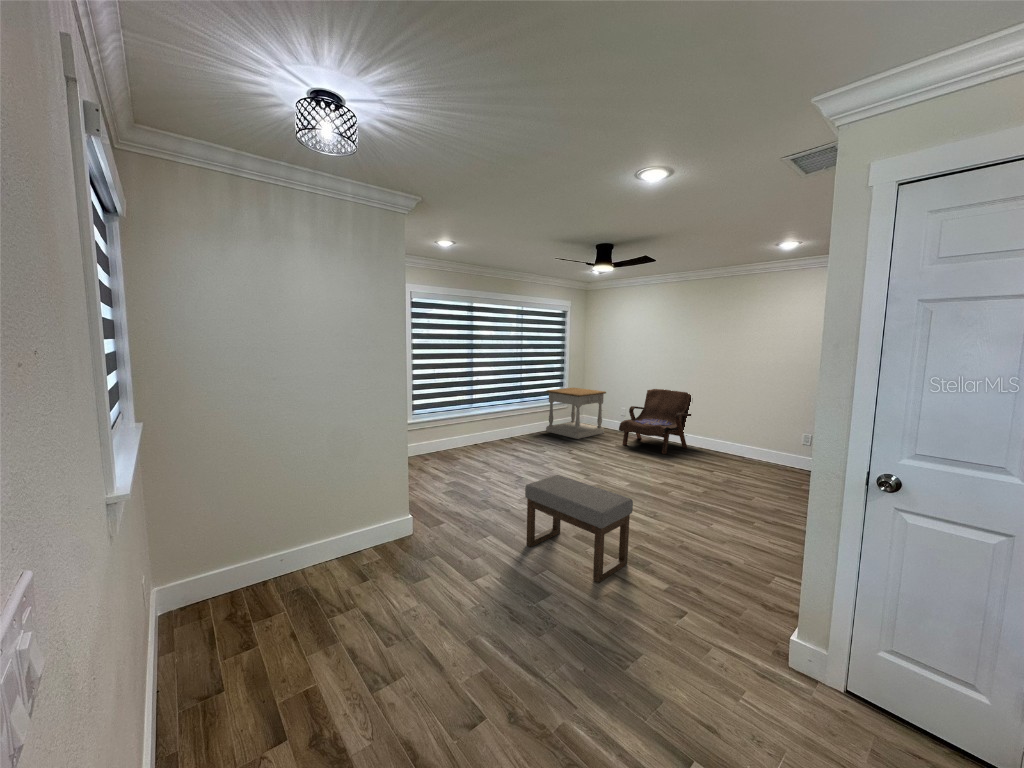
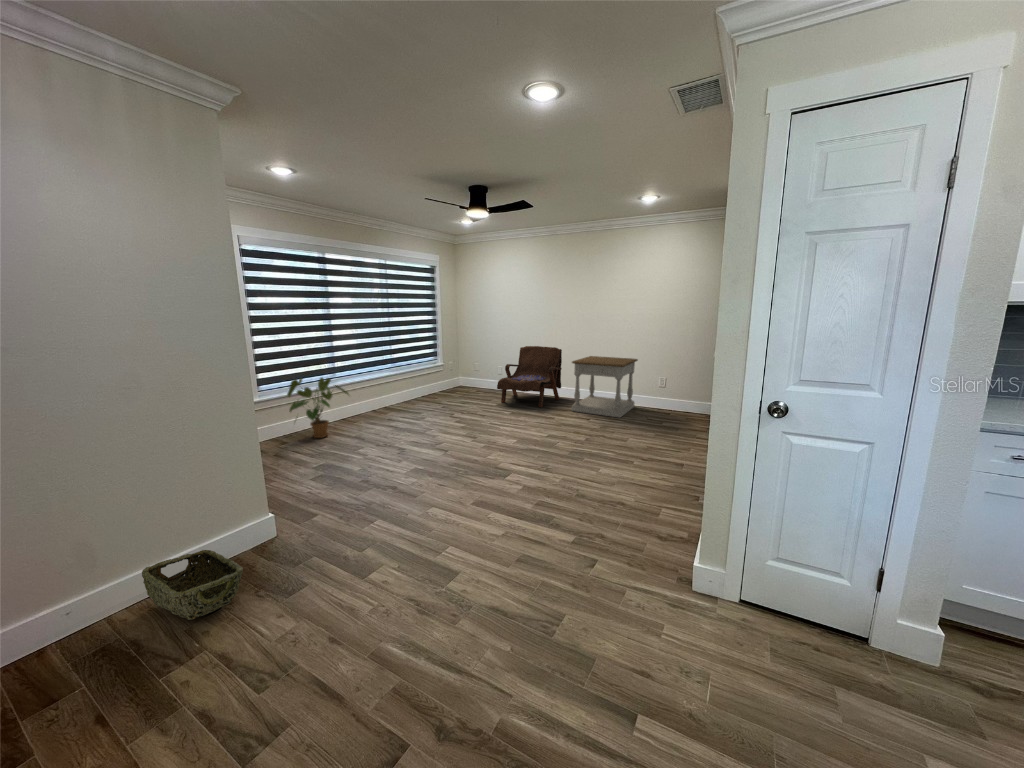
side table: present [546,388,606,439] -> present [571,356,638,418]
house plant: none [431,406,482,460] -> present [287,378,348,438]
ottoman: present [525,475,633,583] -> none [417,440,534,547]
woven basket: none [325,534,387,583] -> present [142,550,243,620]

